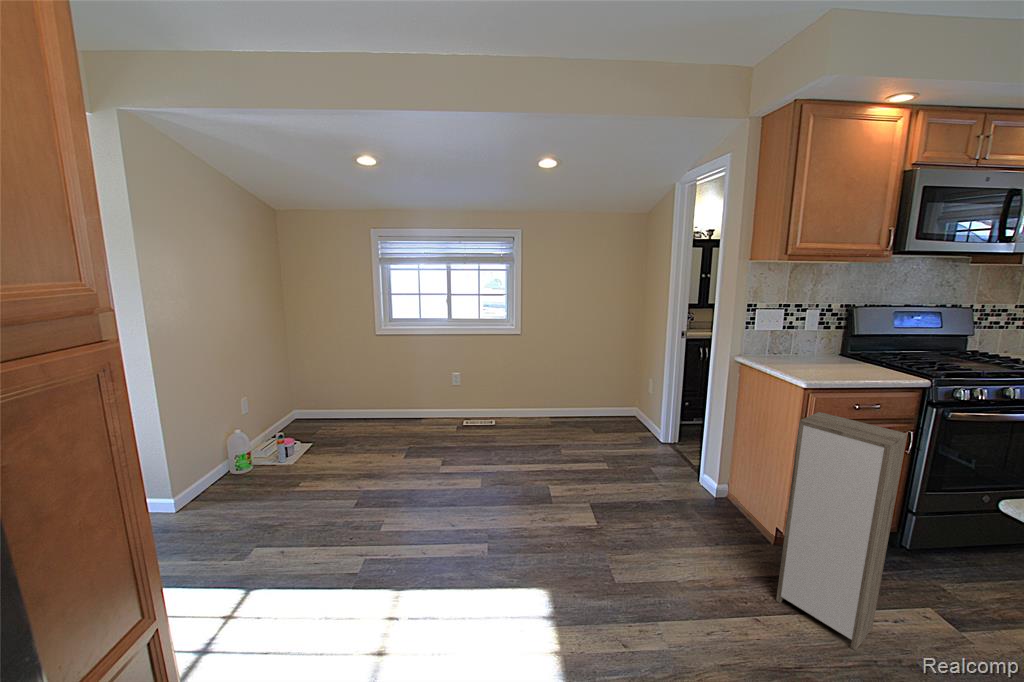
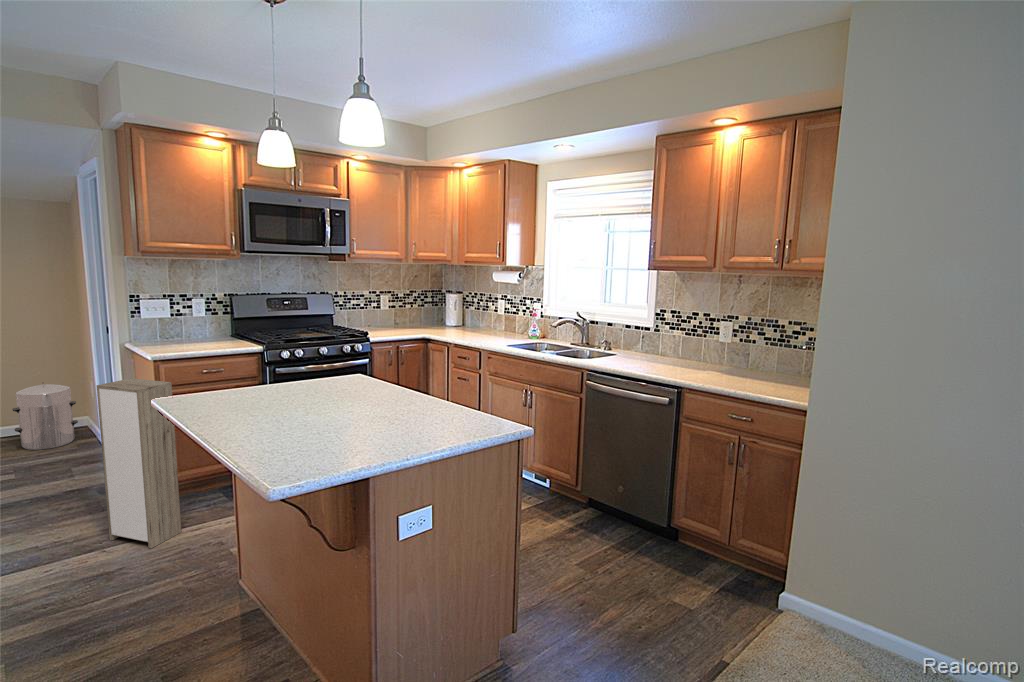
waste bin: none [593,372,635,428] -> present [12,382,78,450]

